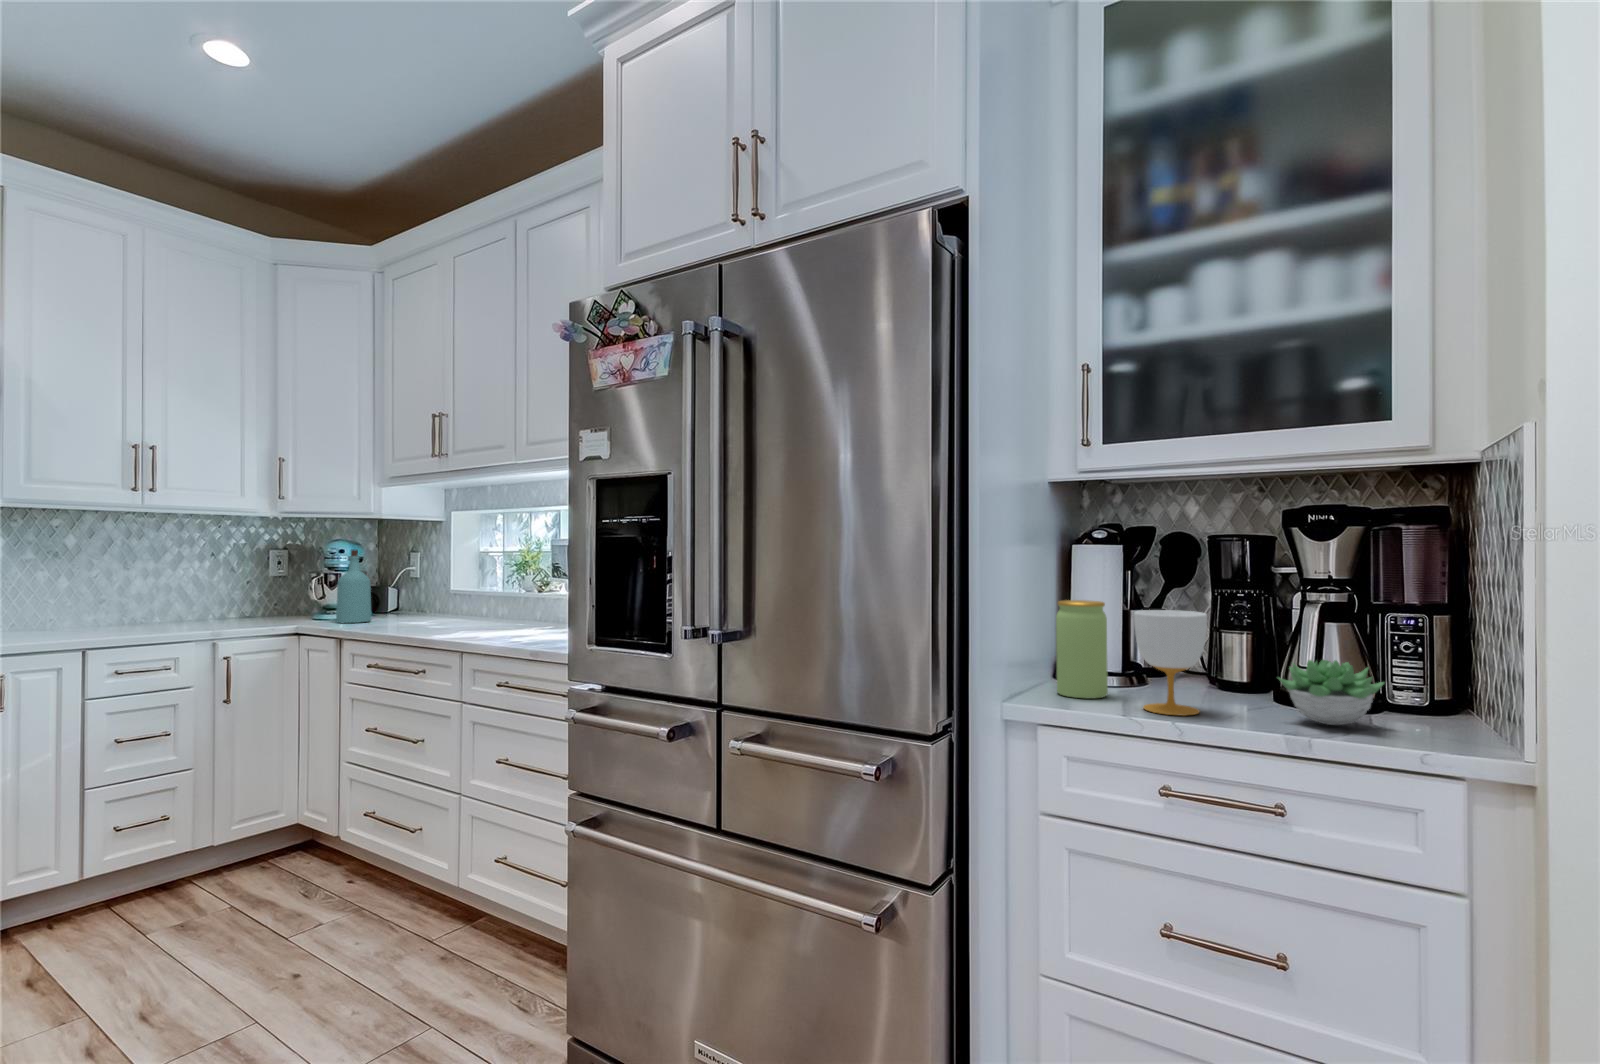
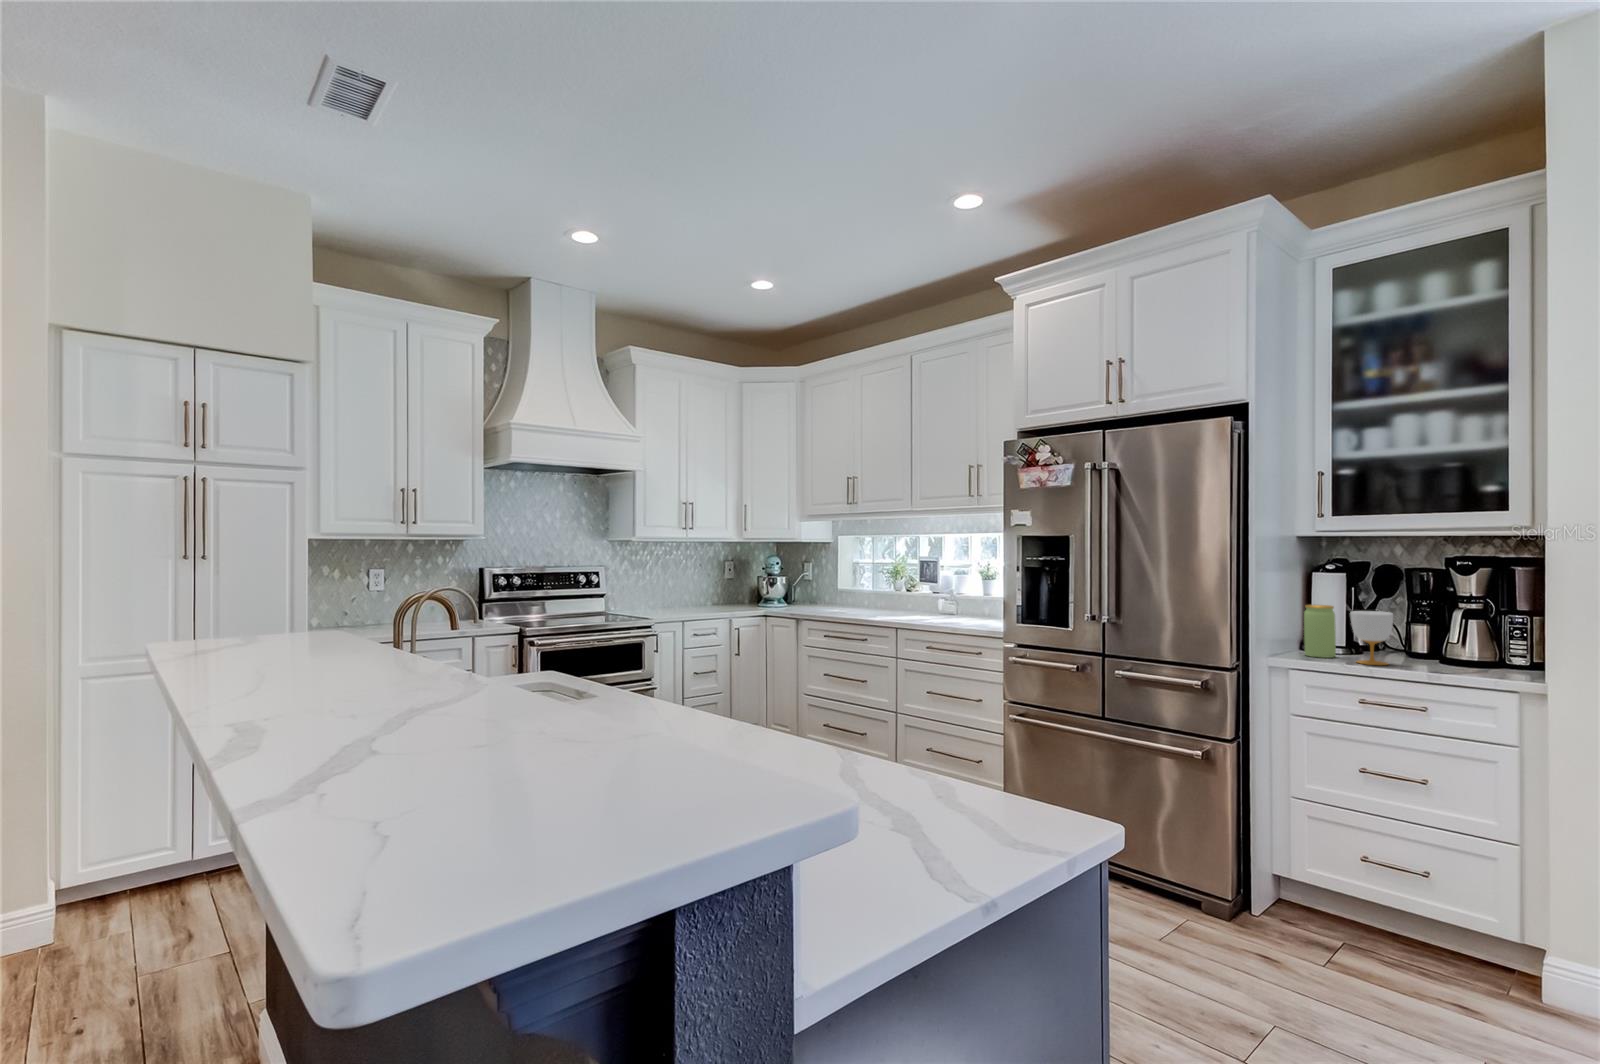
bottle: present [336,549,372,623] -> none [784,563,804,610]
succulent plant: present [1278,660,1384,725] -> none [1432,638,1494,671]

